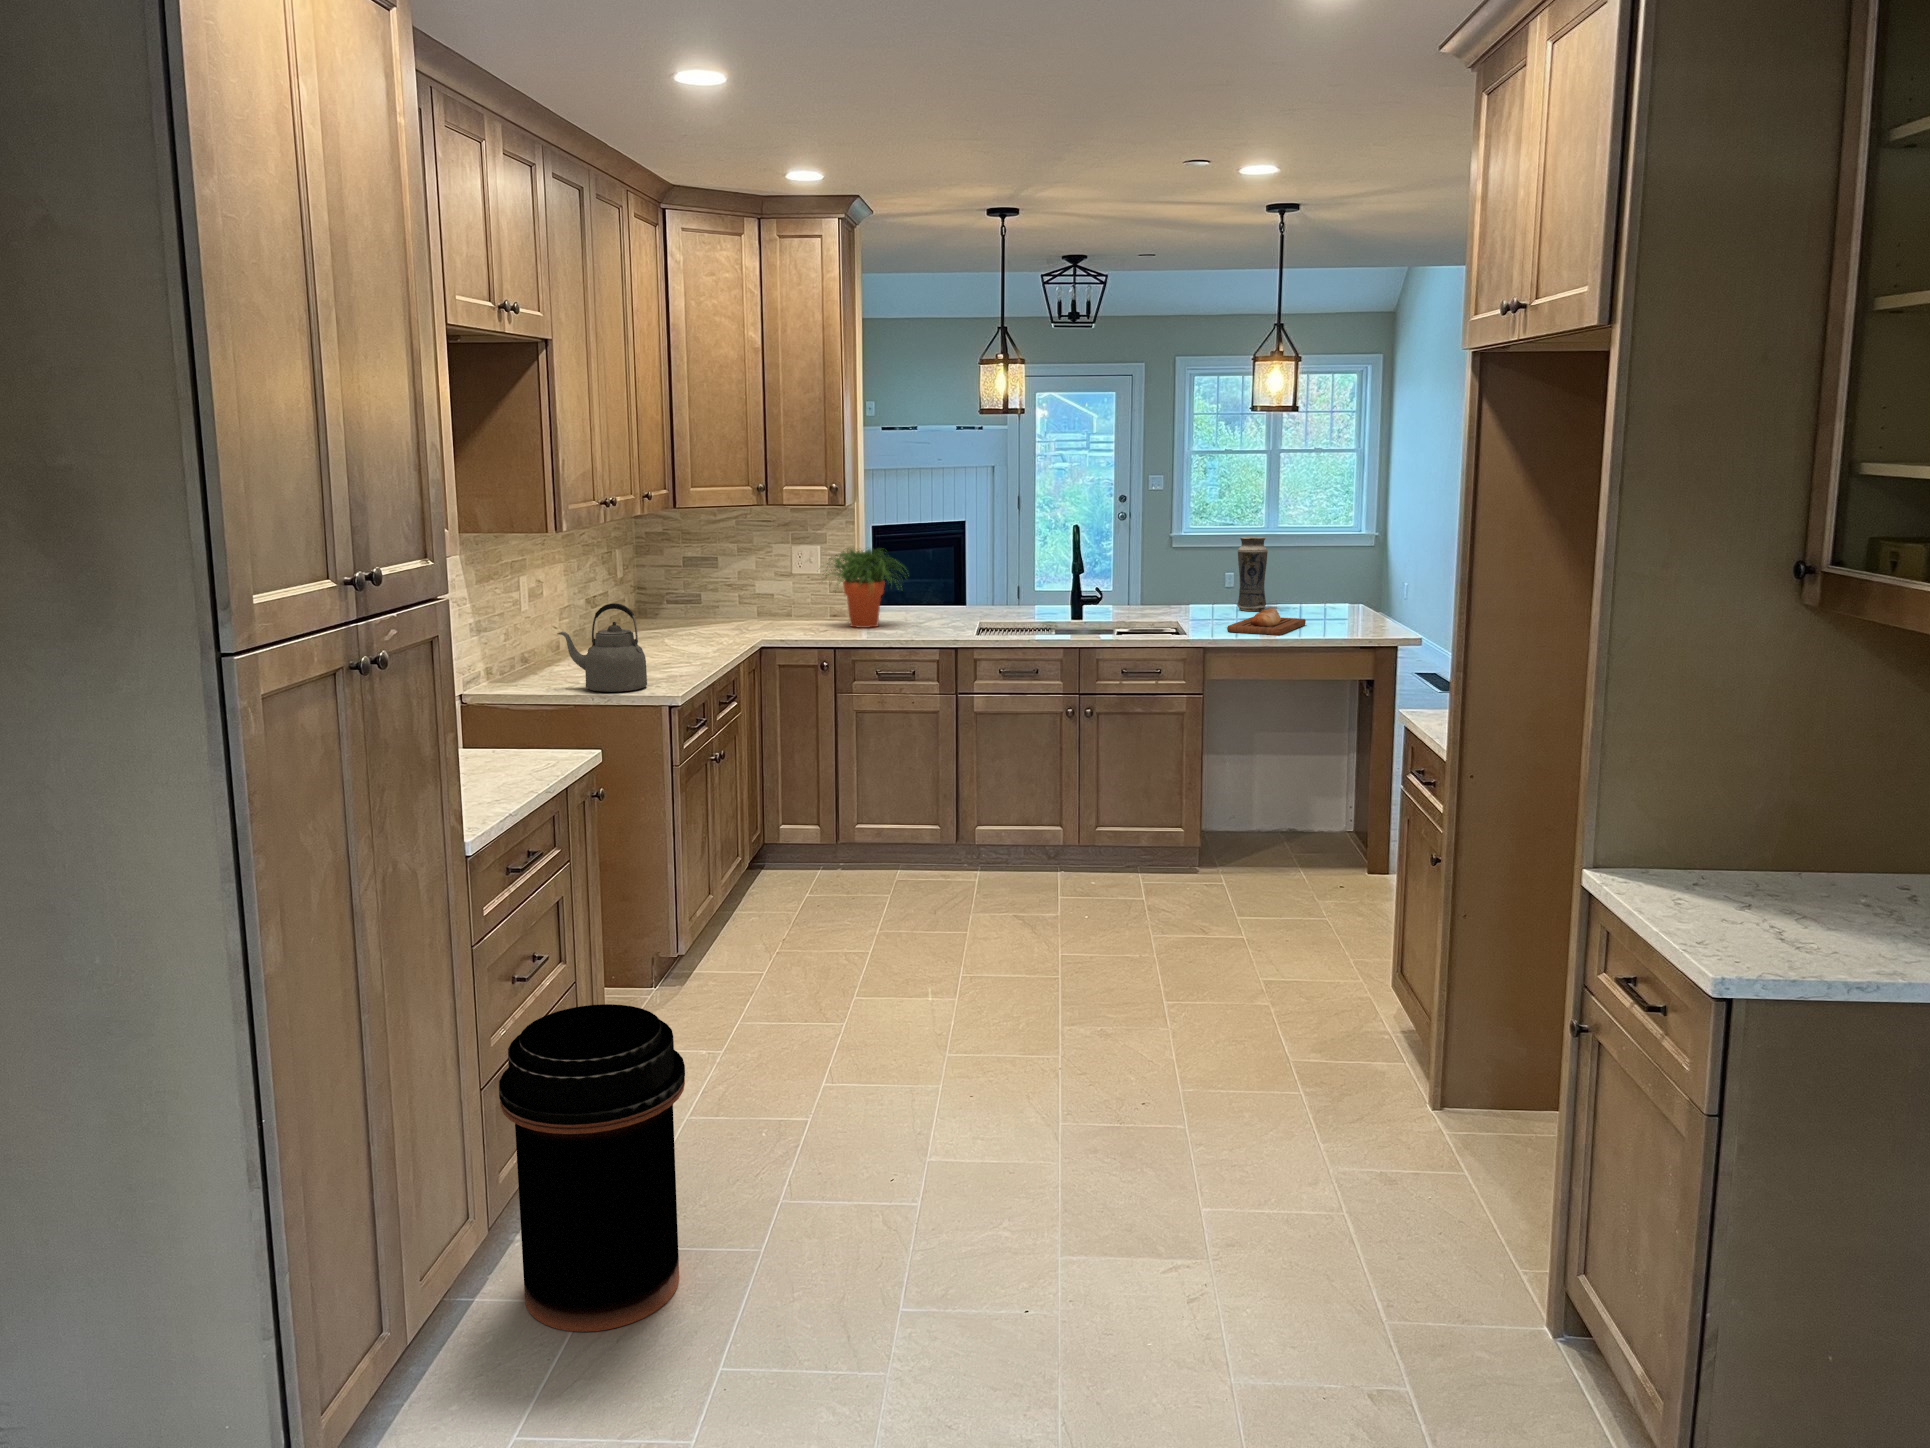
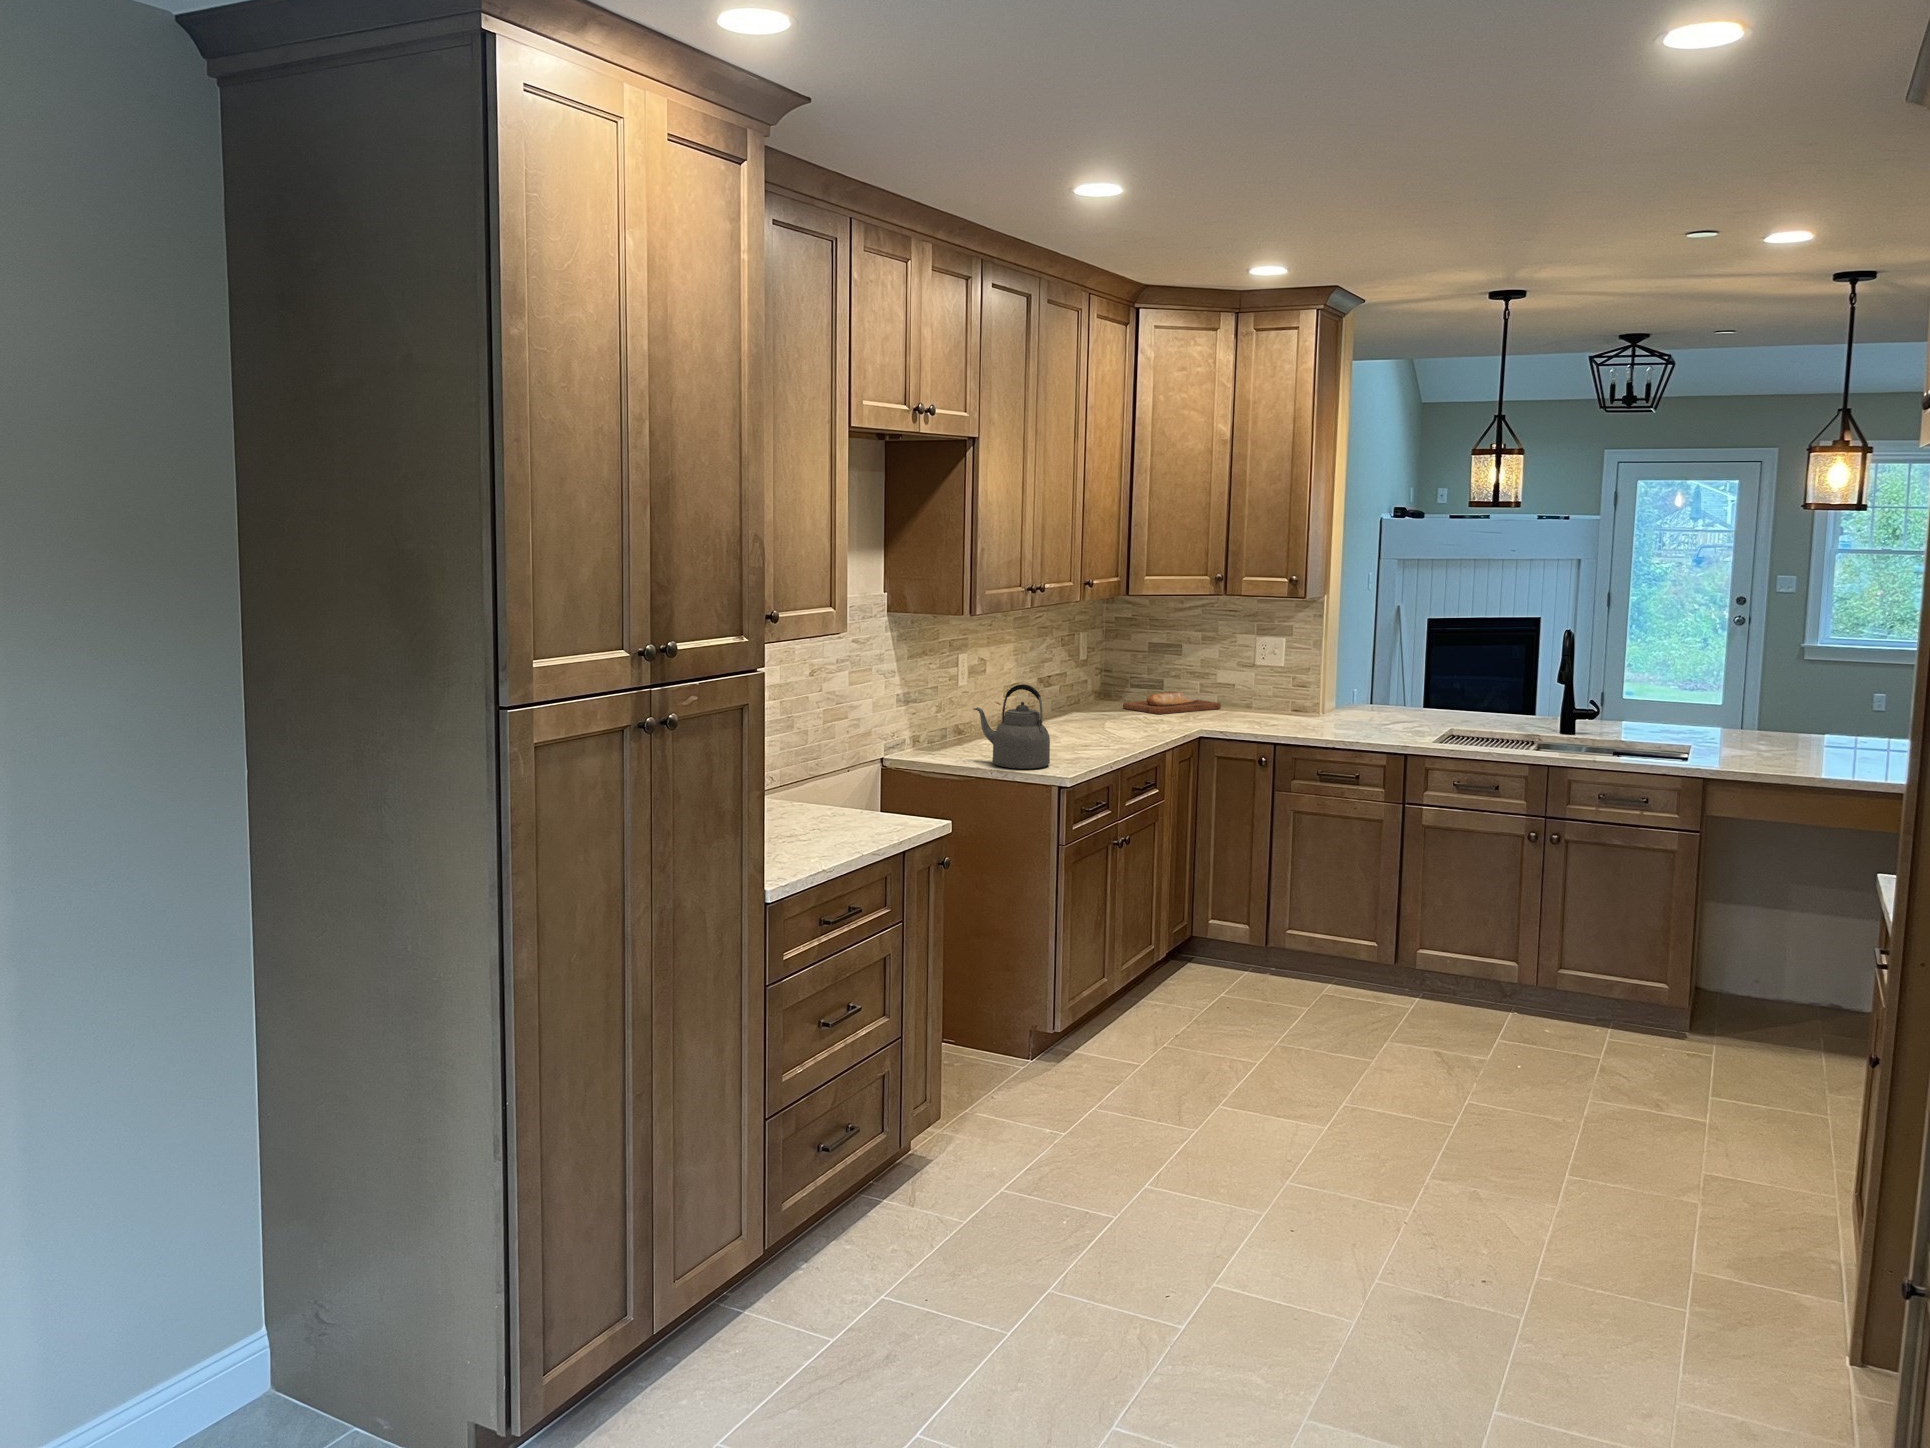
vase: present [1237,537,1268,611] -> none [1791,655,1836,744]
potted plant: present [826,548,903,628] -> none [1273,643,1371,726]
bread loaf: present [1227,608,1306,635] -> present [1123,692,1221,714]
trash can: present [499,1004,685,1332] -> none [770,1060,939,1372]

